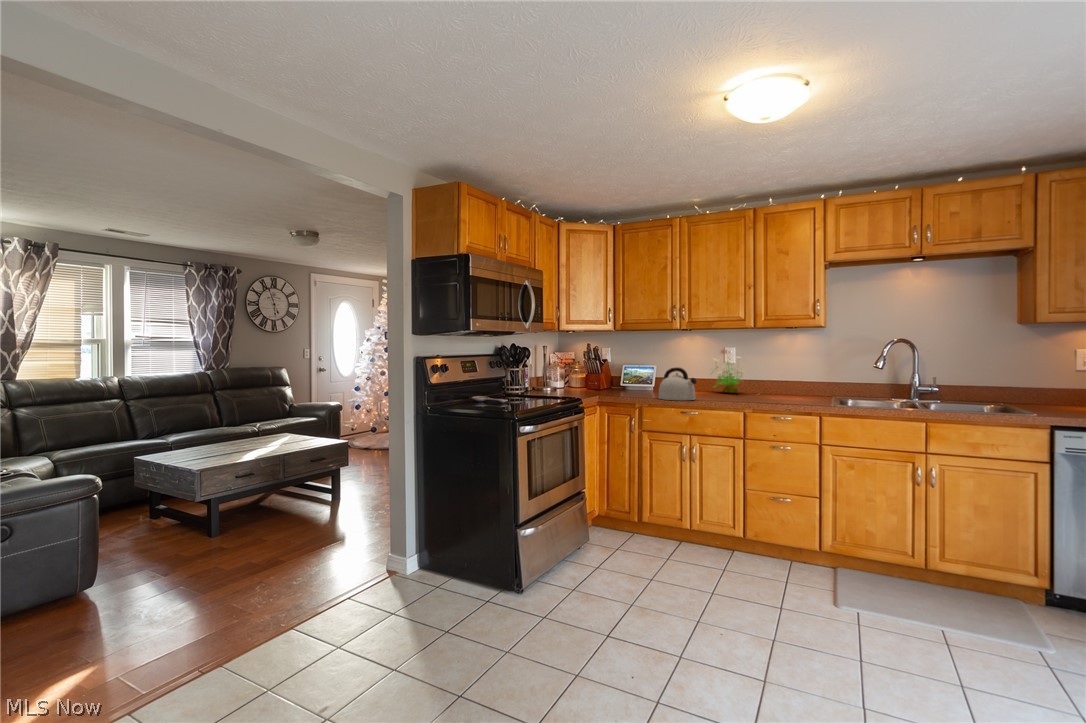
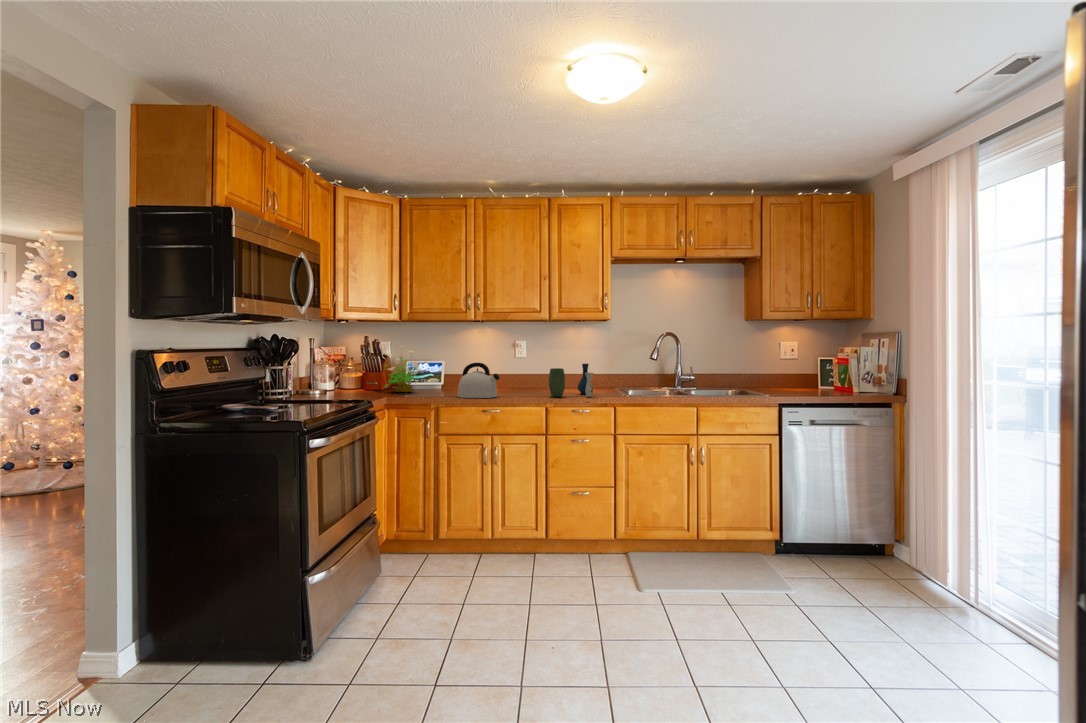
potted plant: present [711,357,744,393] -> present [385,351,419,392]
vase: none [748,370,800,404] -> present [549,364,594,397]

